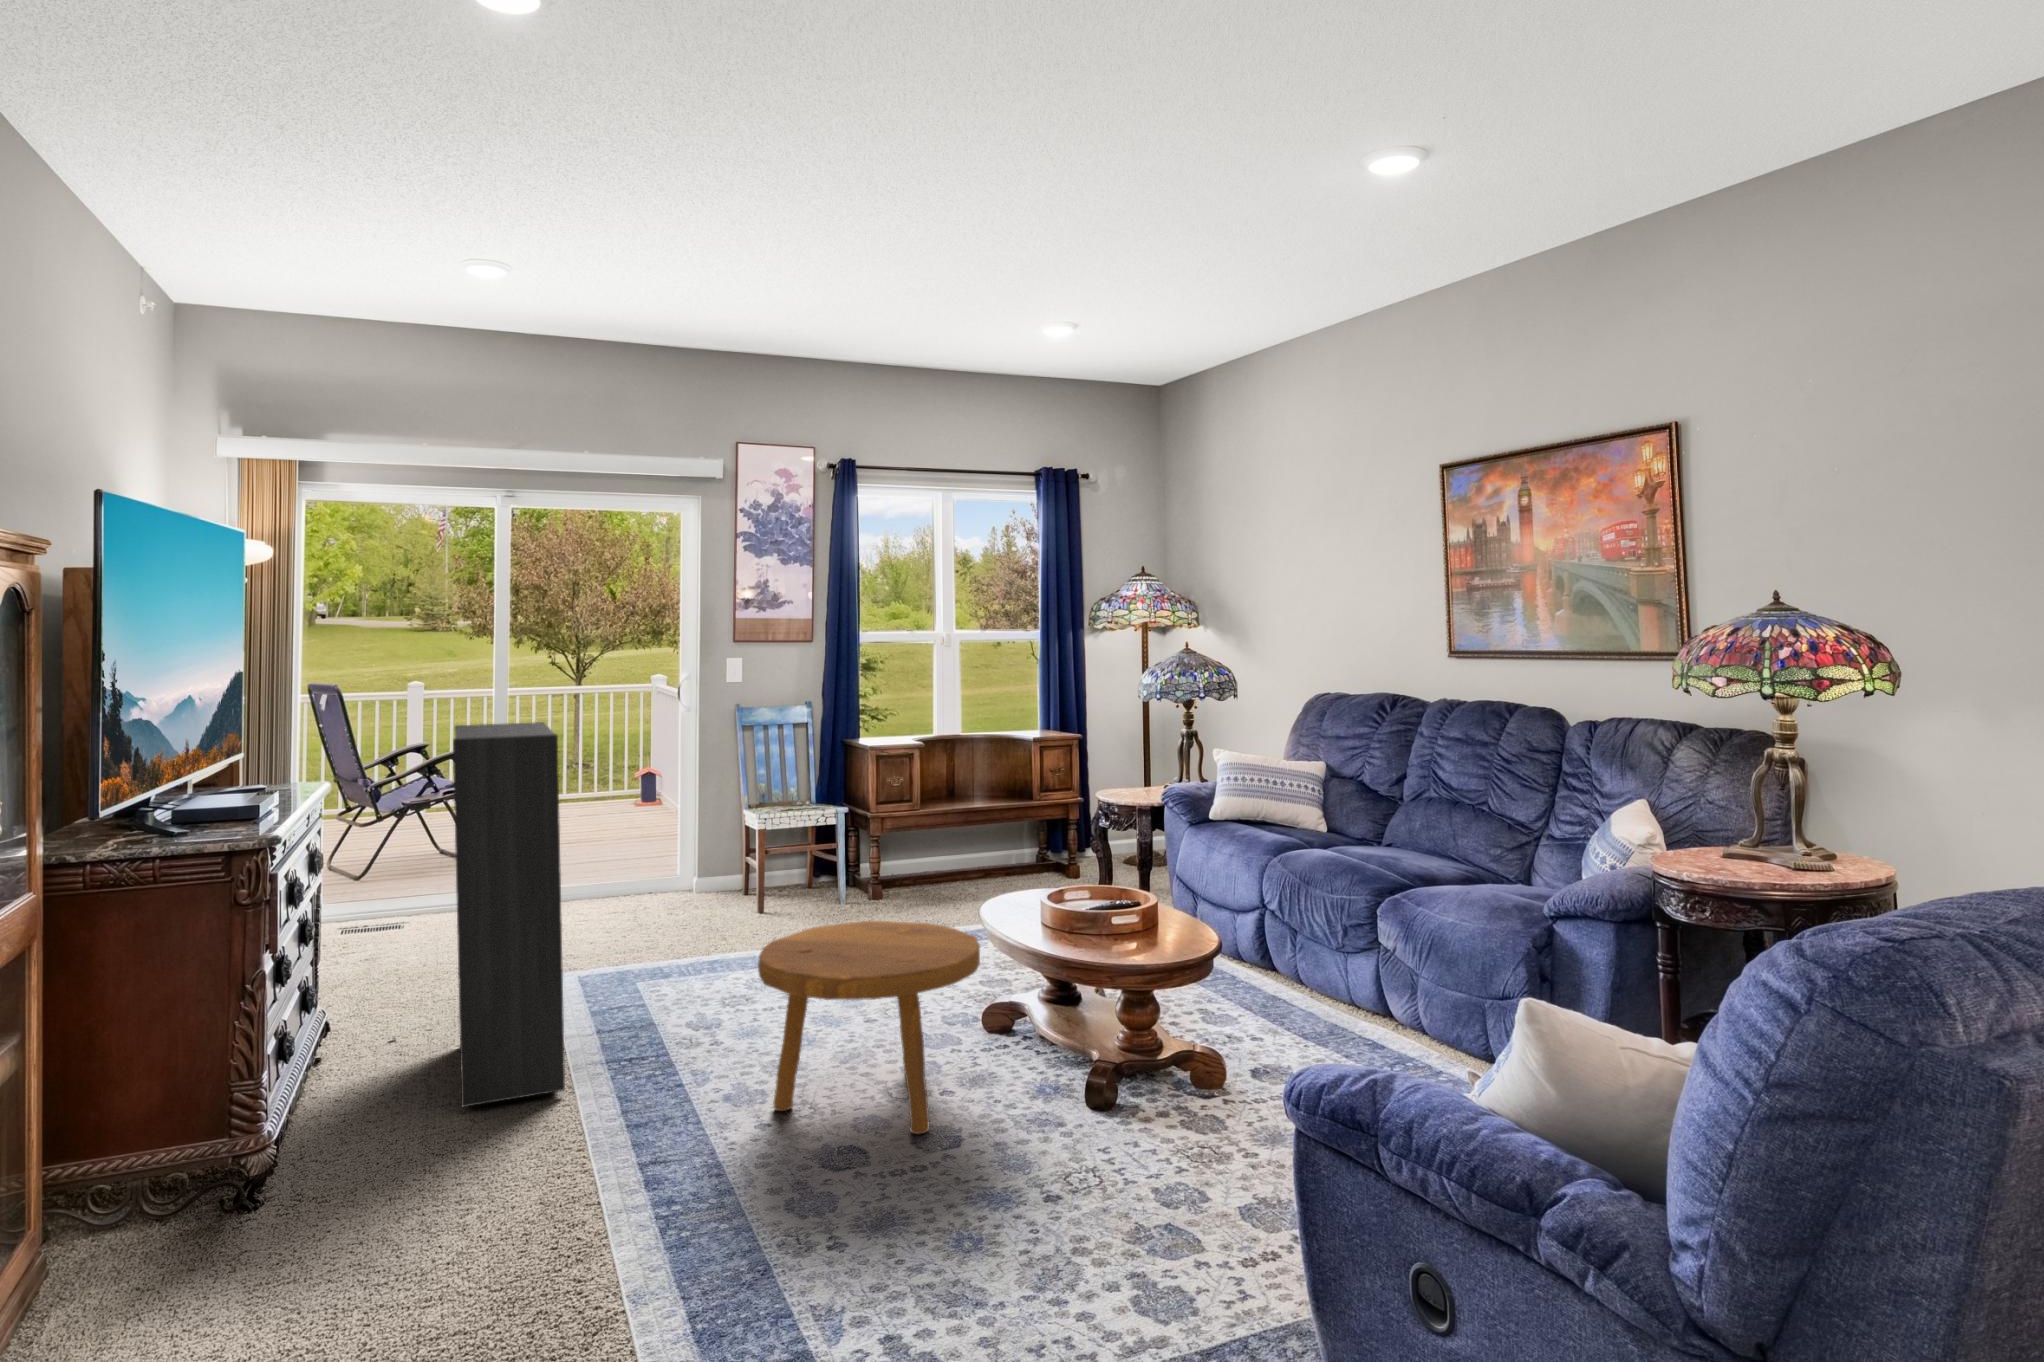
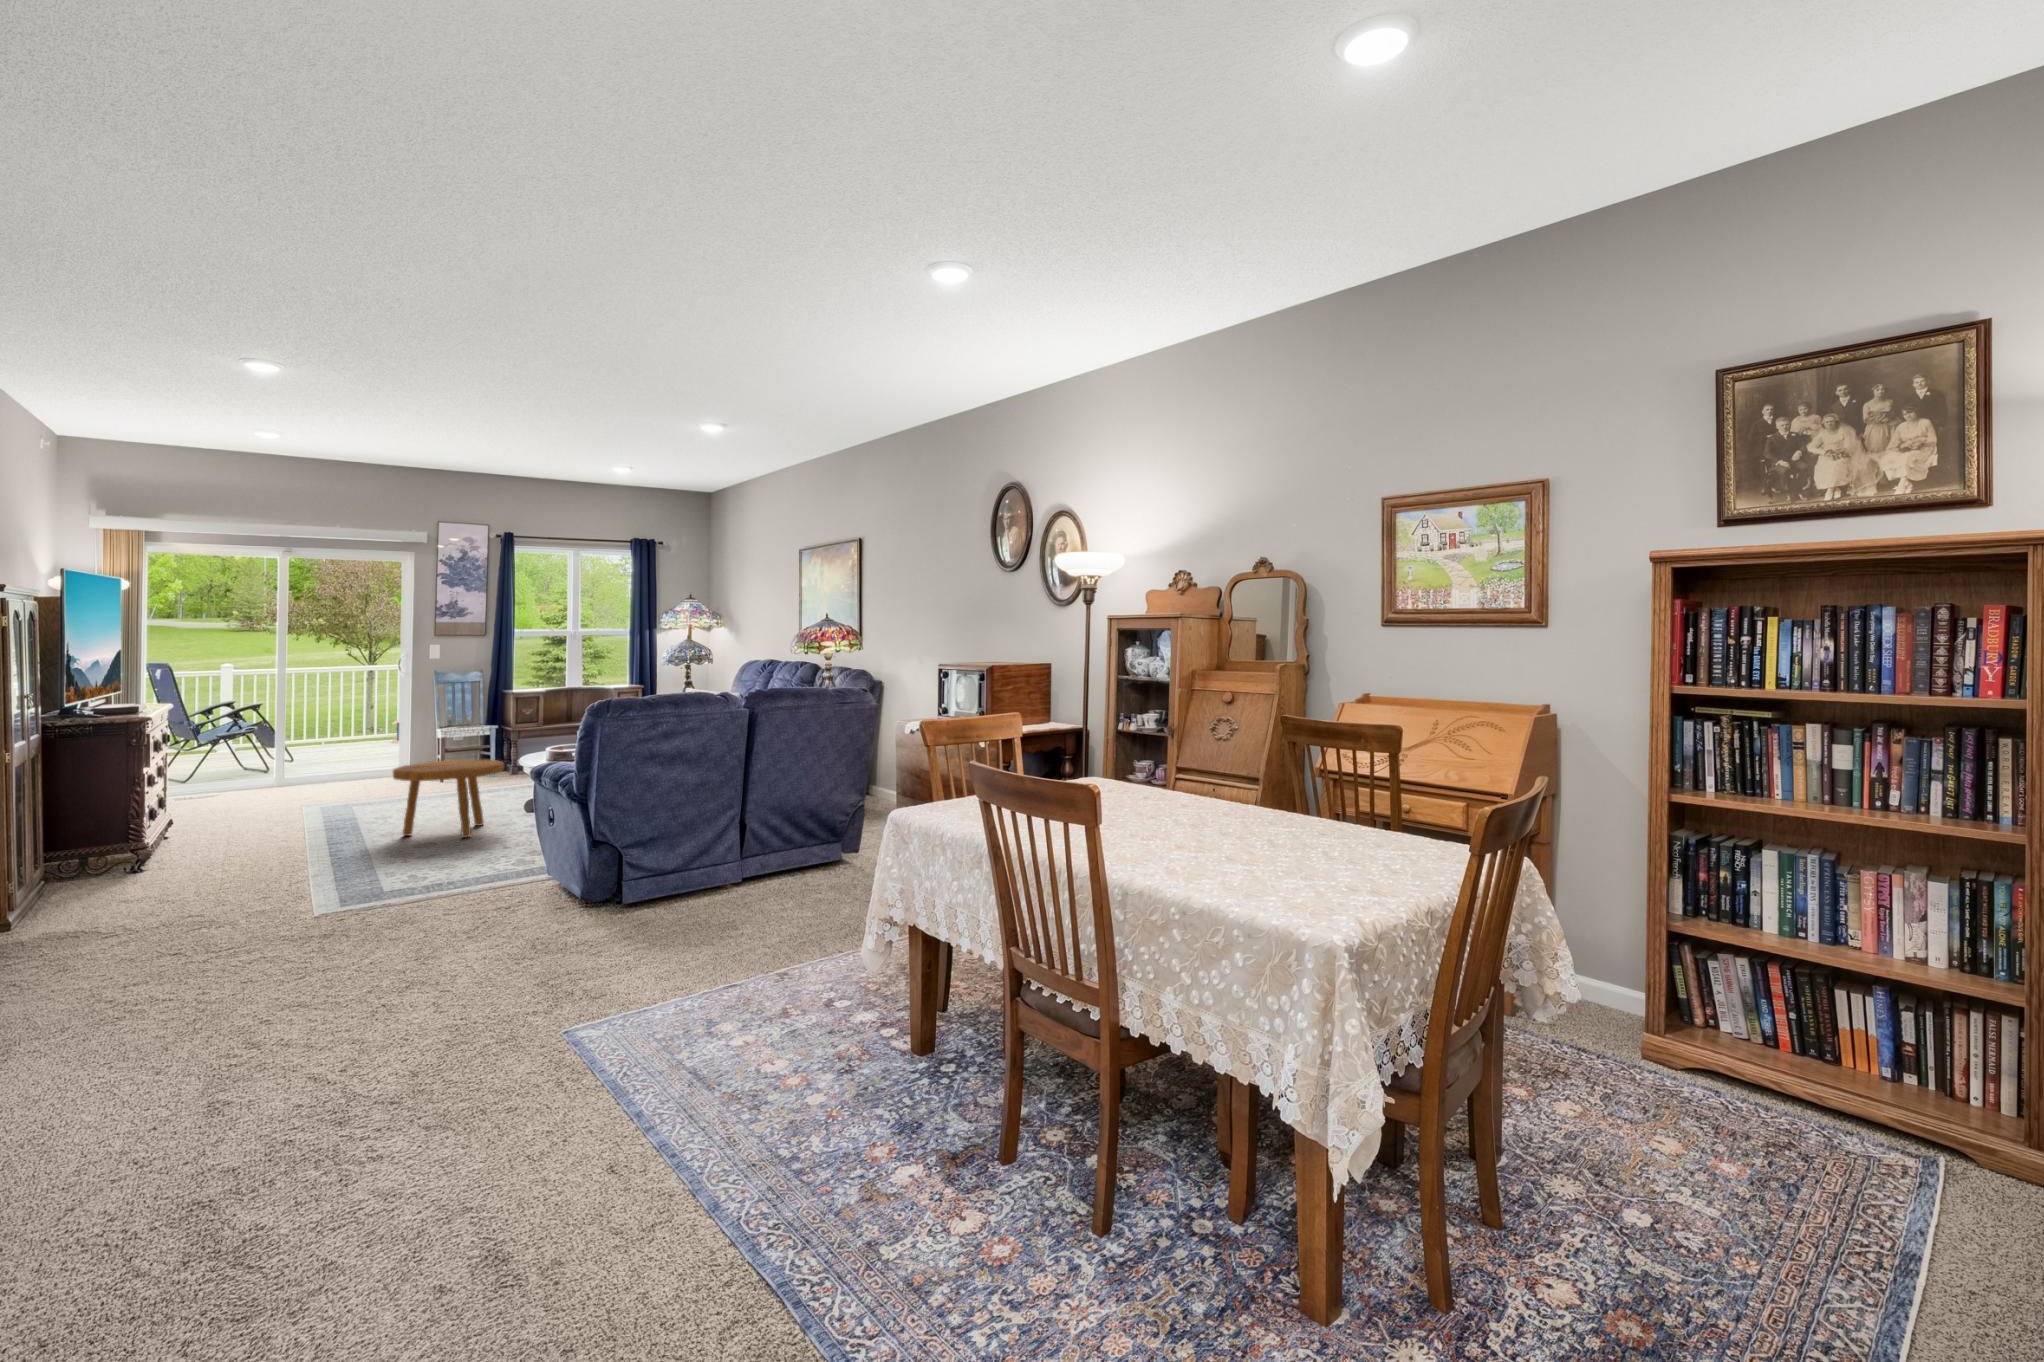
bookcase: present [392,722,565,1107] -> none [211,674,301,841]

